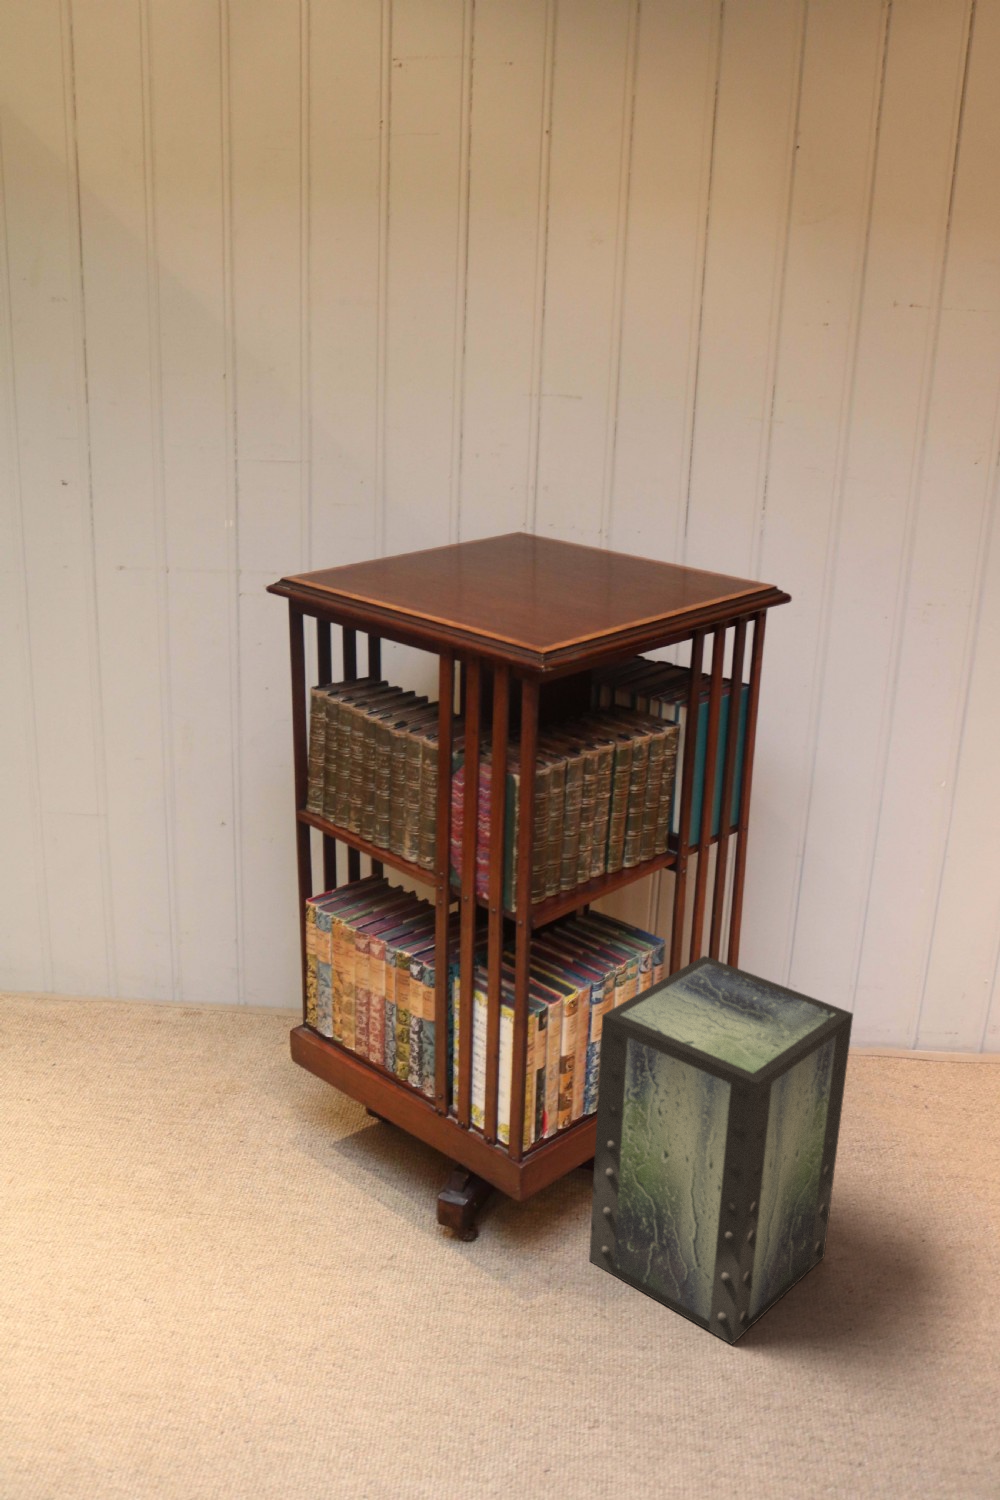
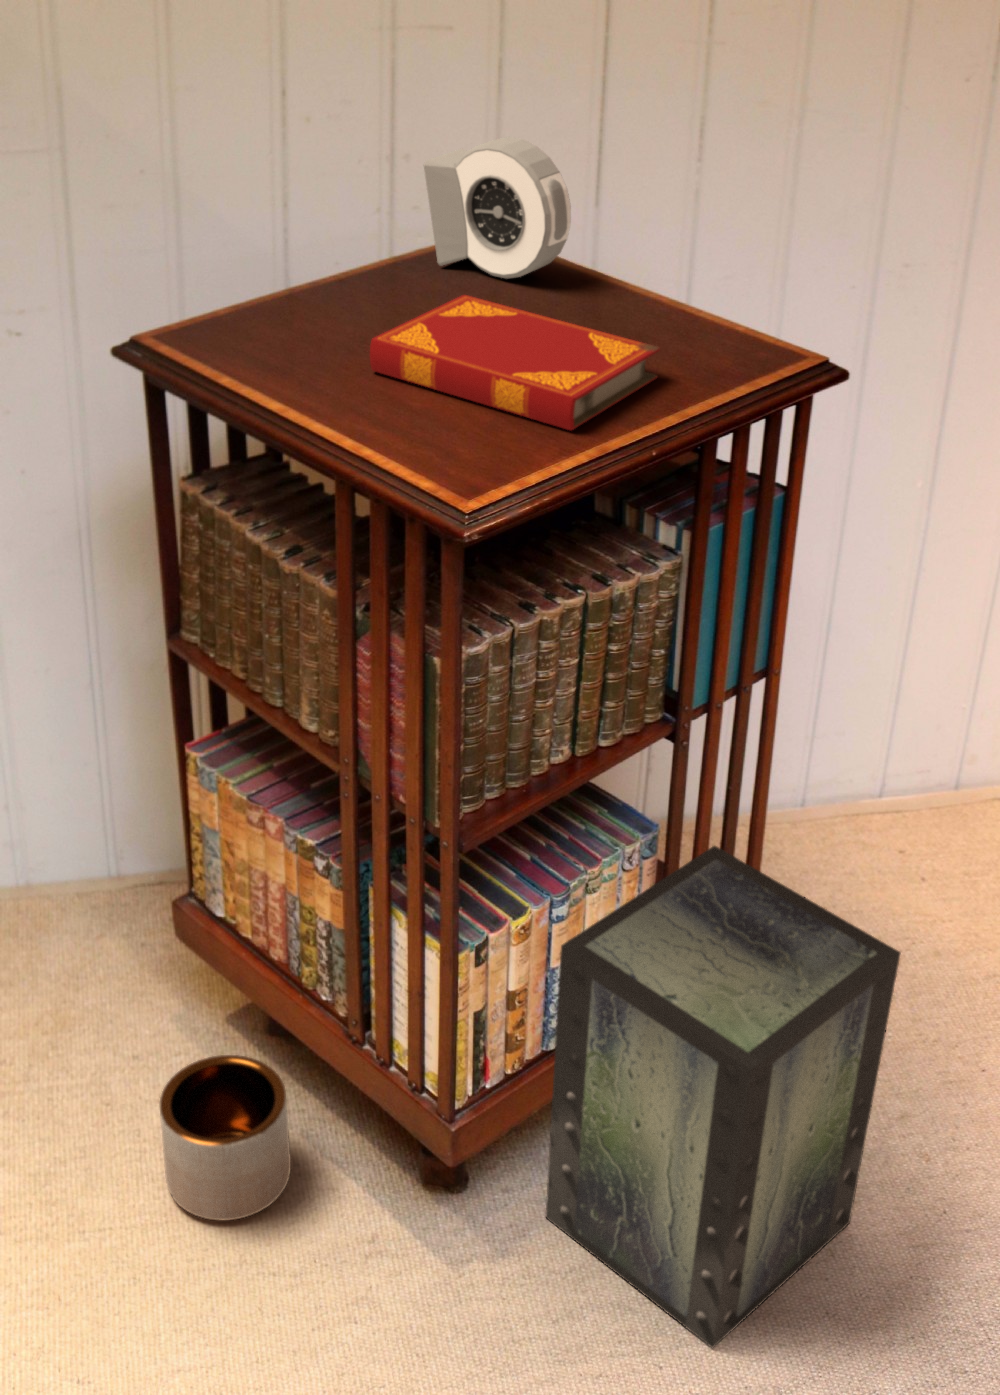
alarm clock: none [480,462,584,556] -> present [424,137,571,278]
hardback book: none [459,553,659,616] -> present [370,295,660,430]
planter: none [288,1140,387,1269] -> present [160,1055,291,1221]

